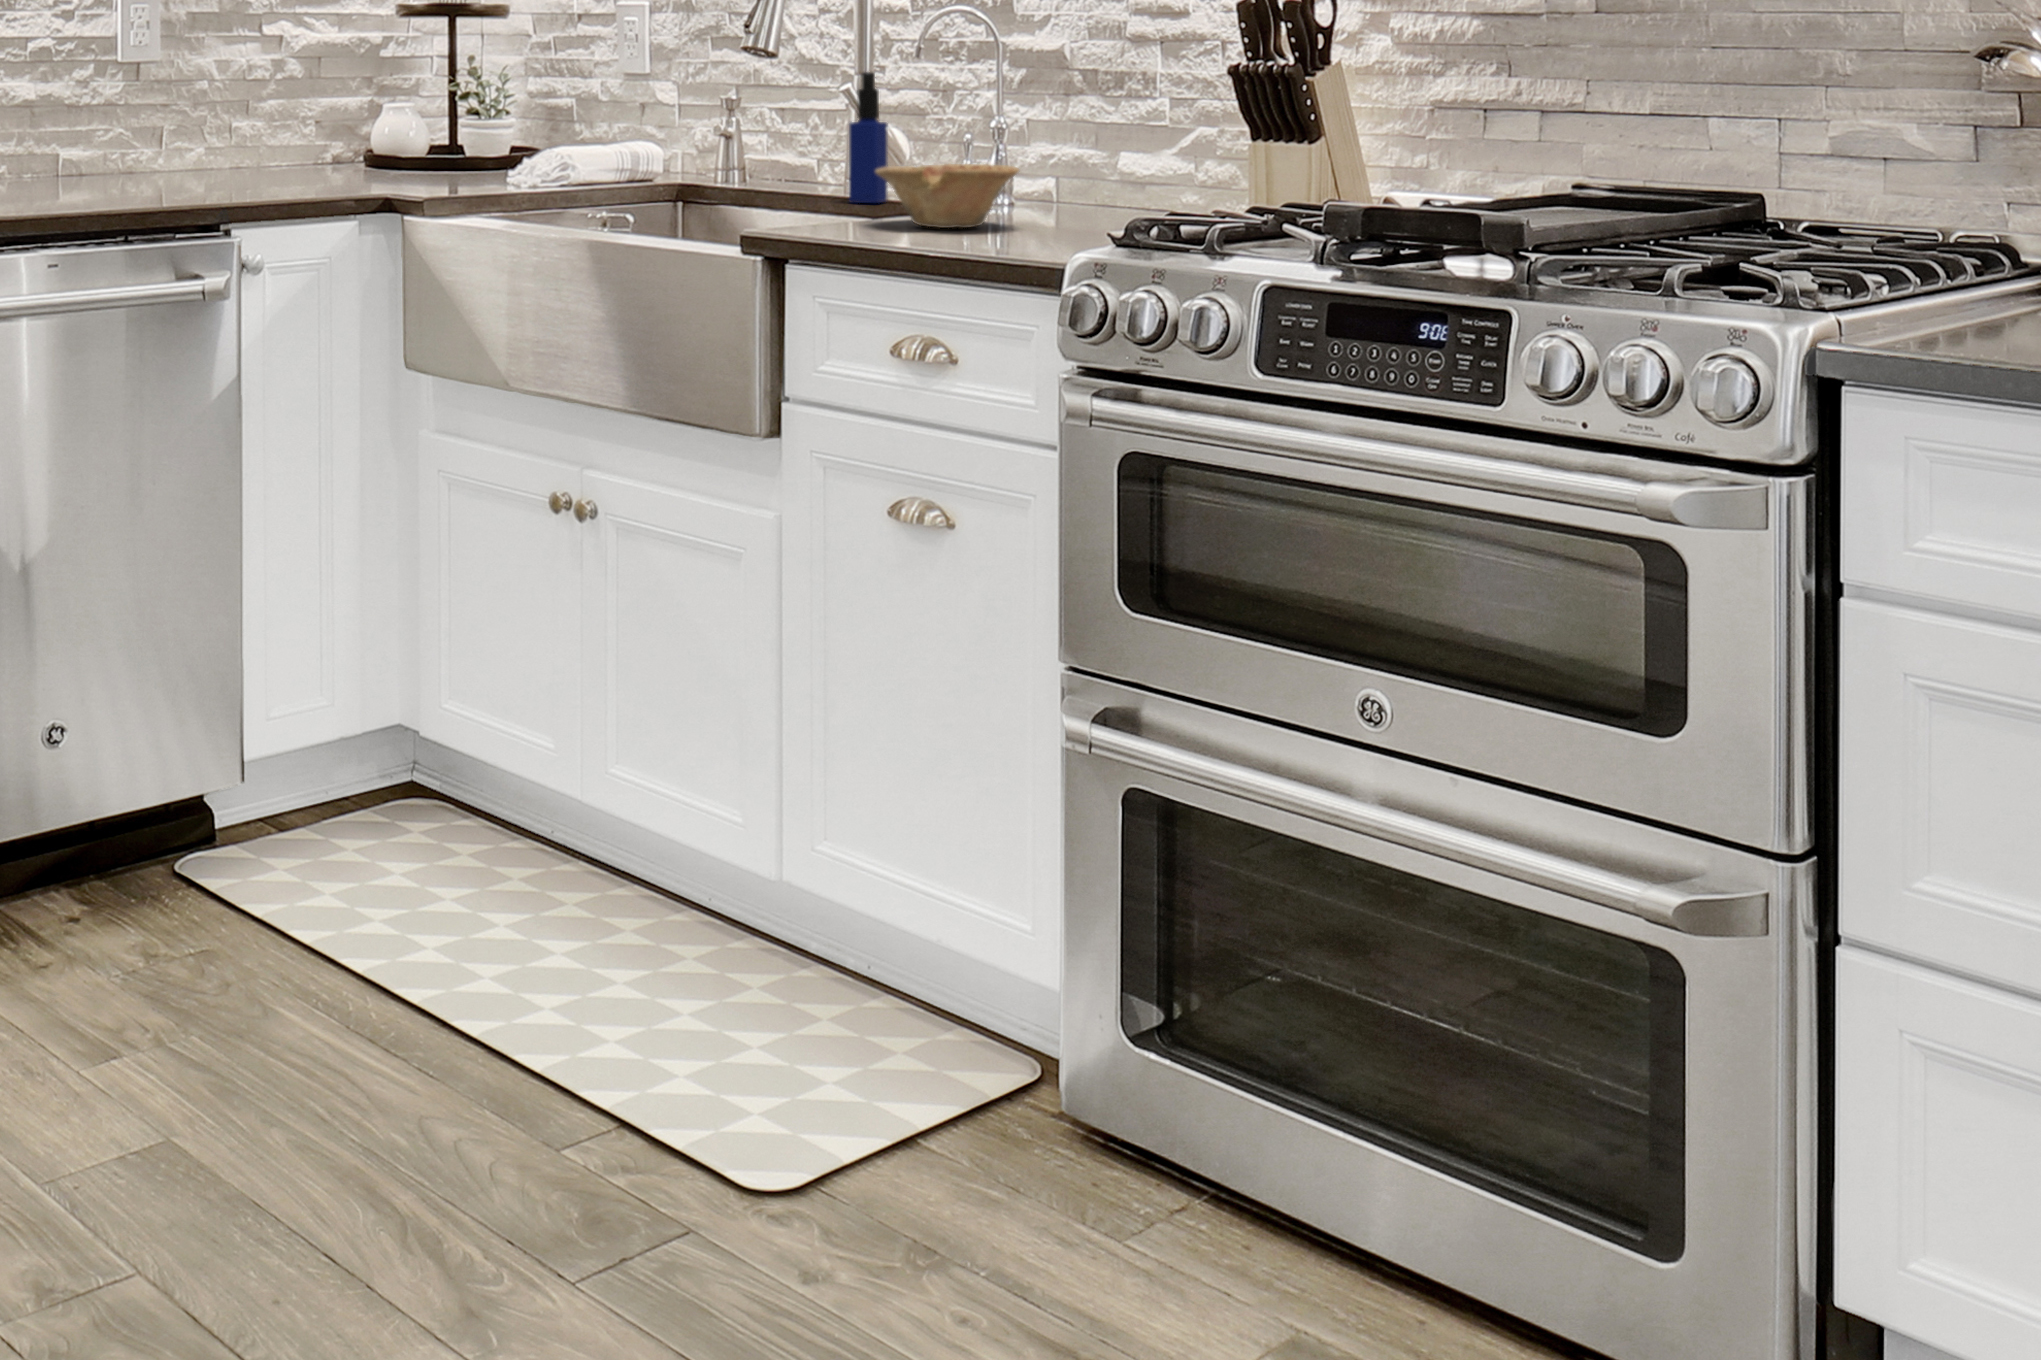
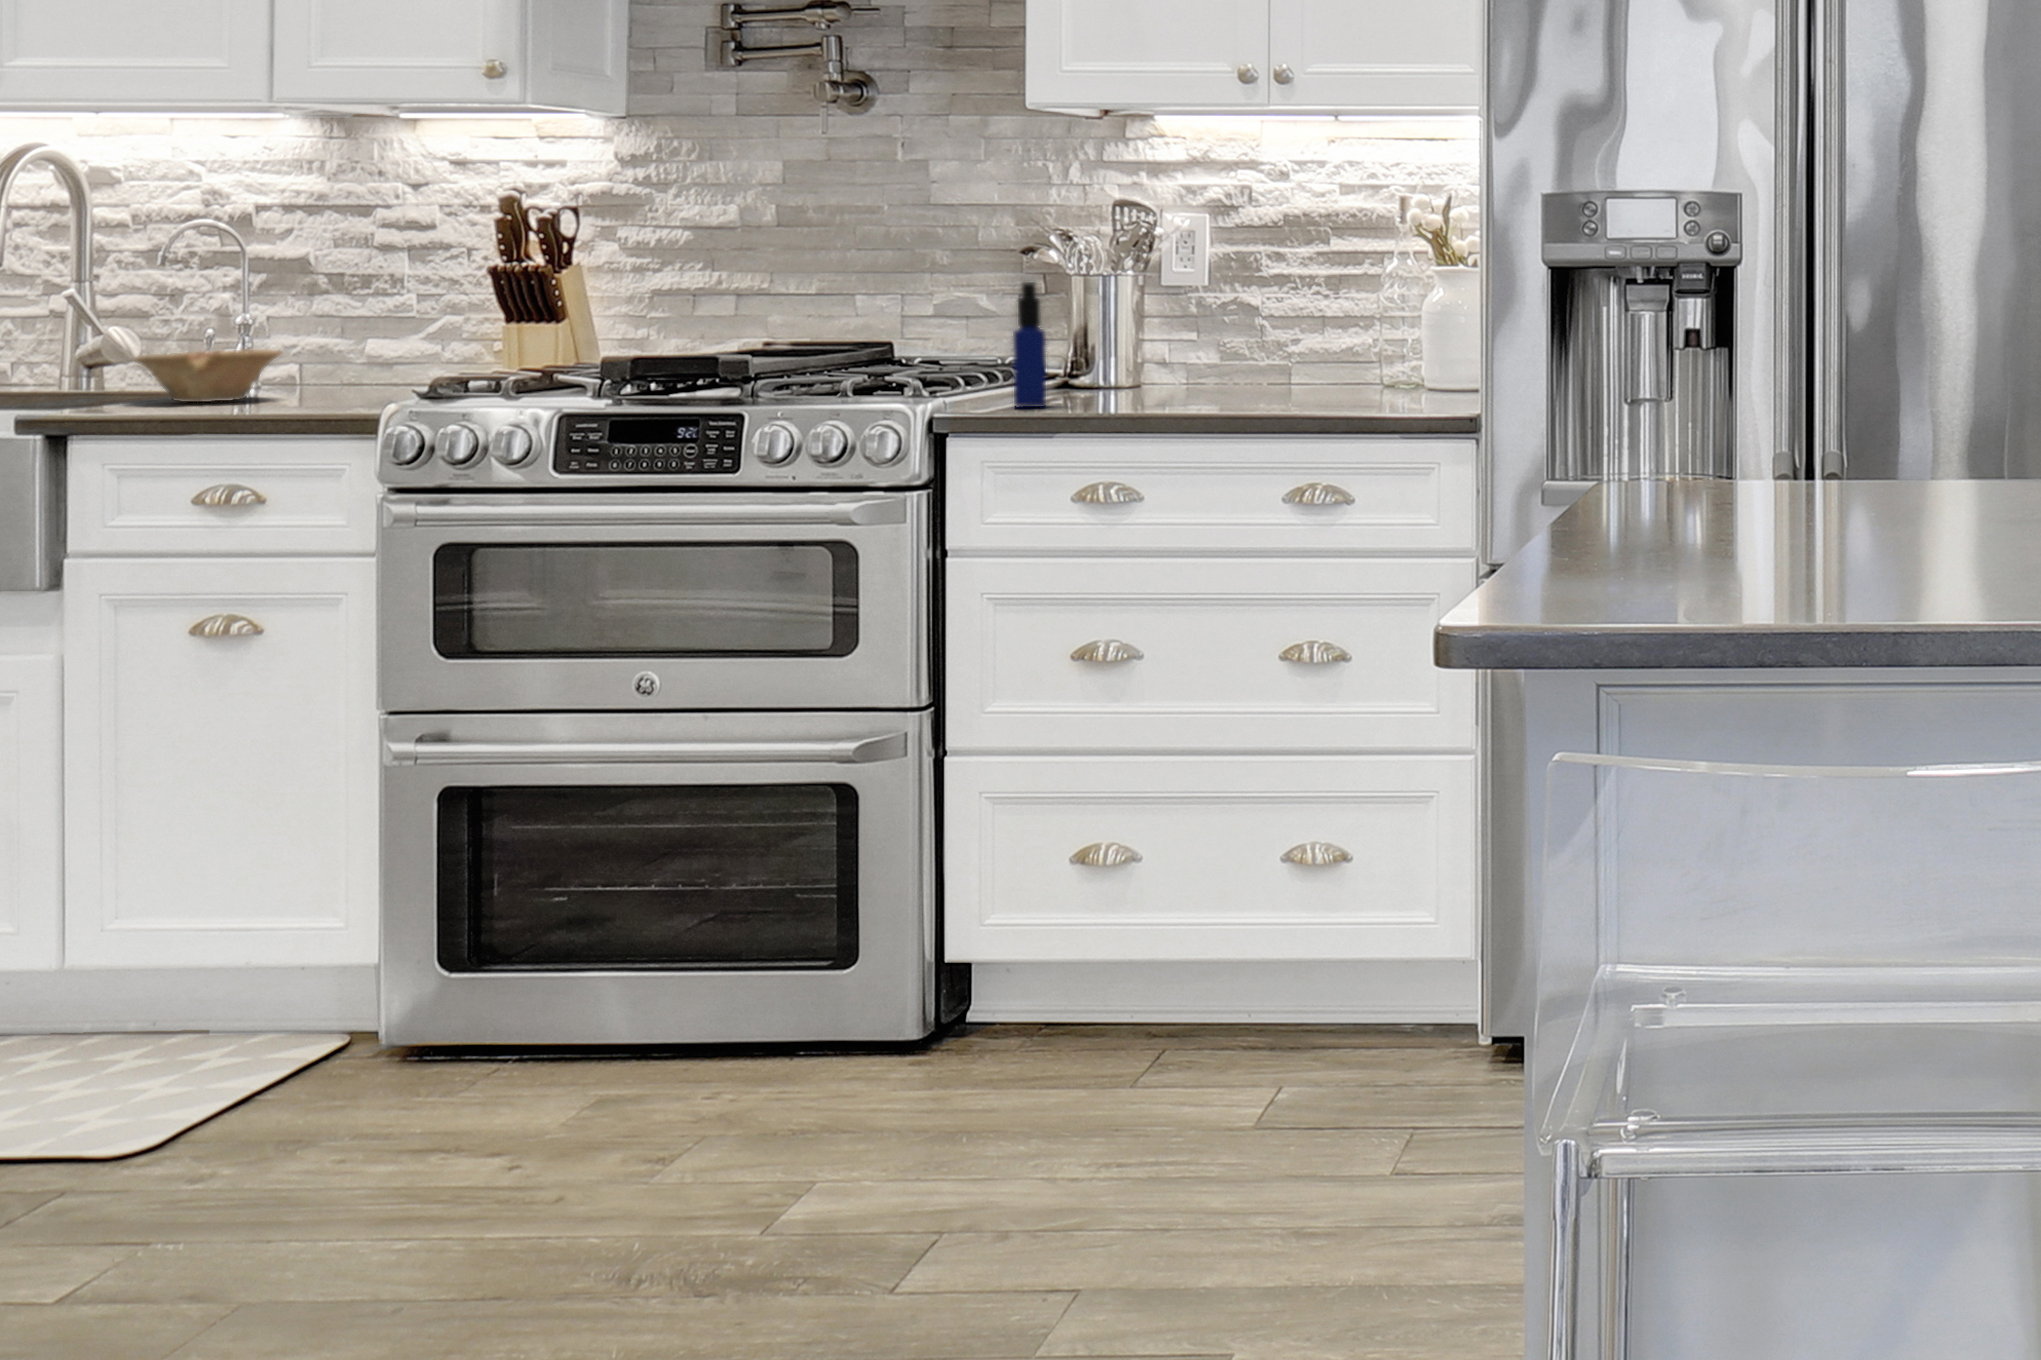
bottle: present [849,72,888,203] -> present [1013,282,1046,407]

